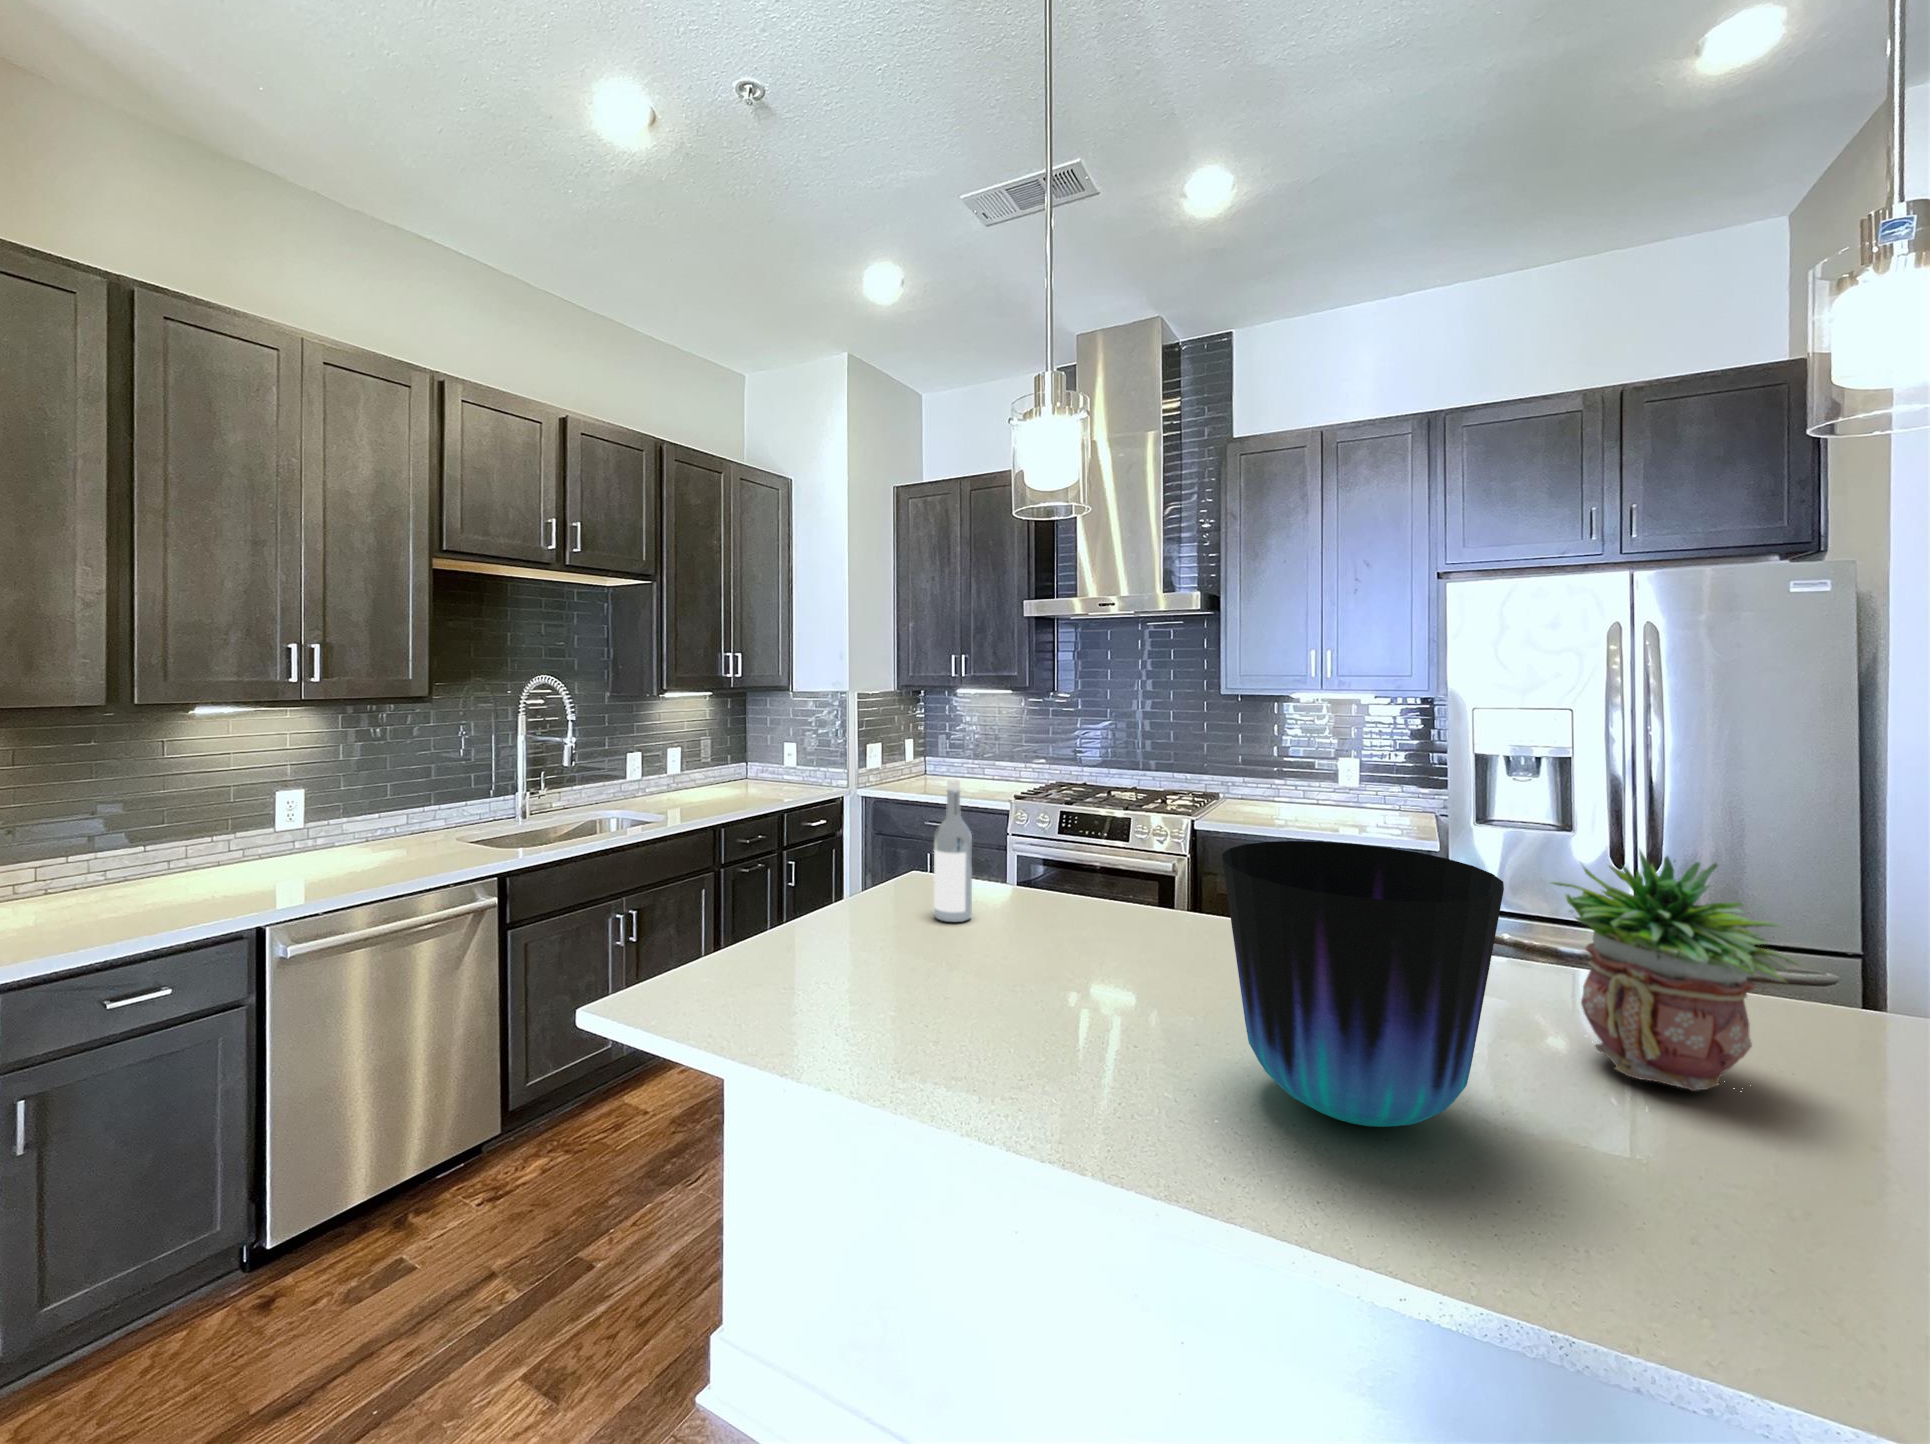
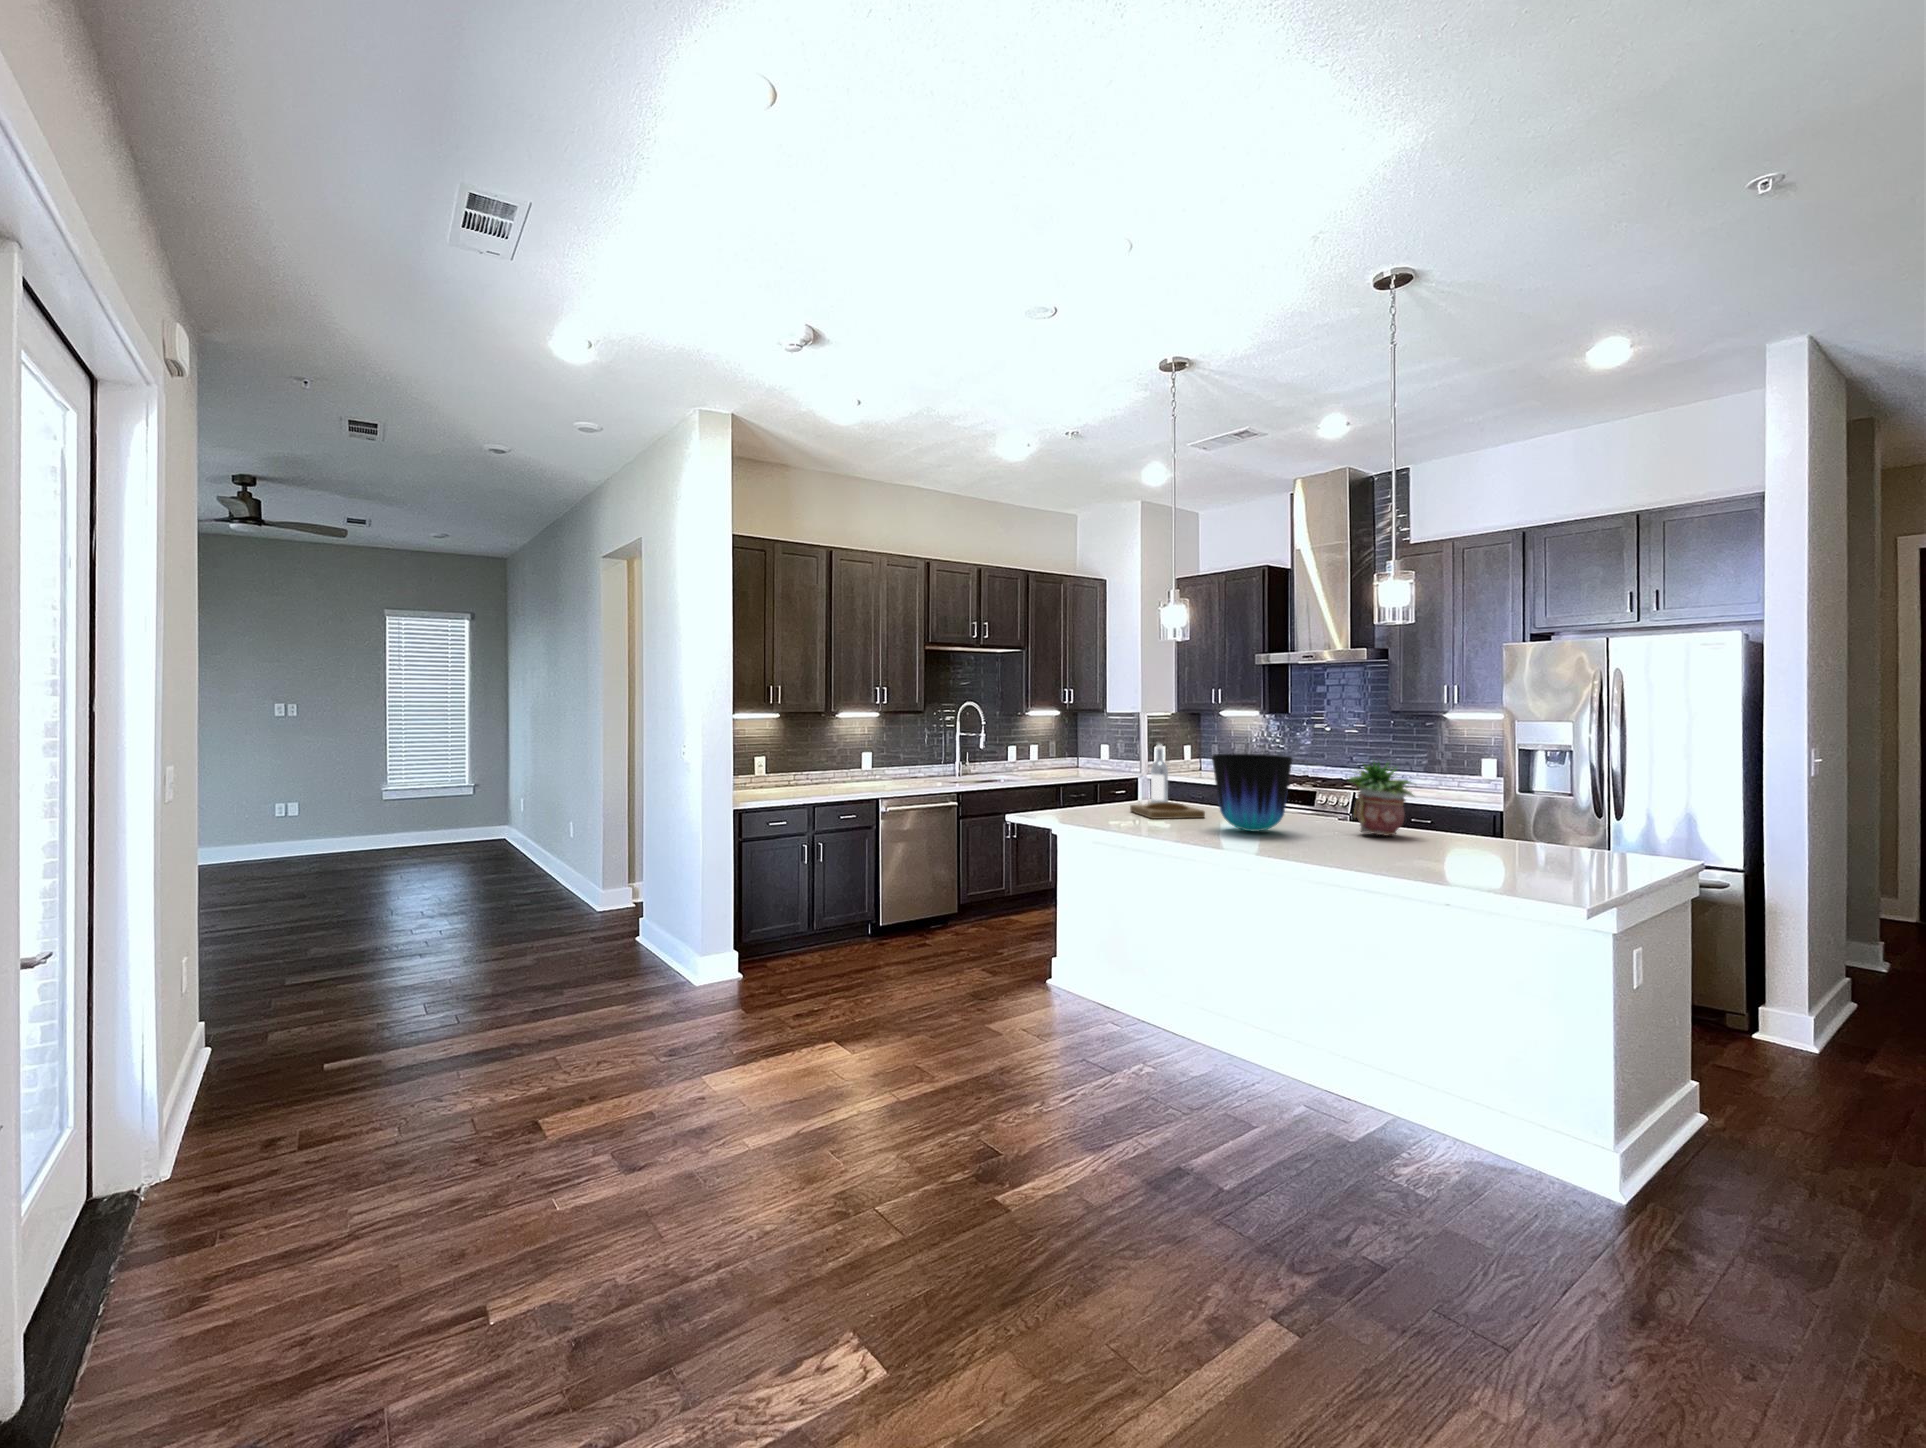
tray: none [911,938,1118,1034] -> present [1130,802,1205,819]

